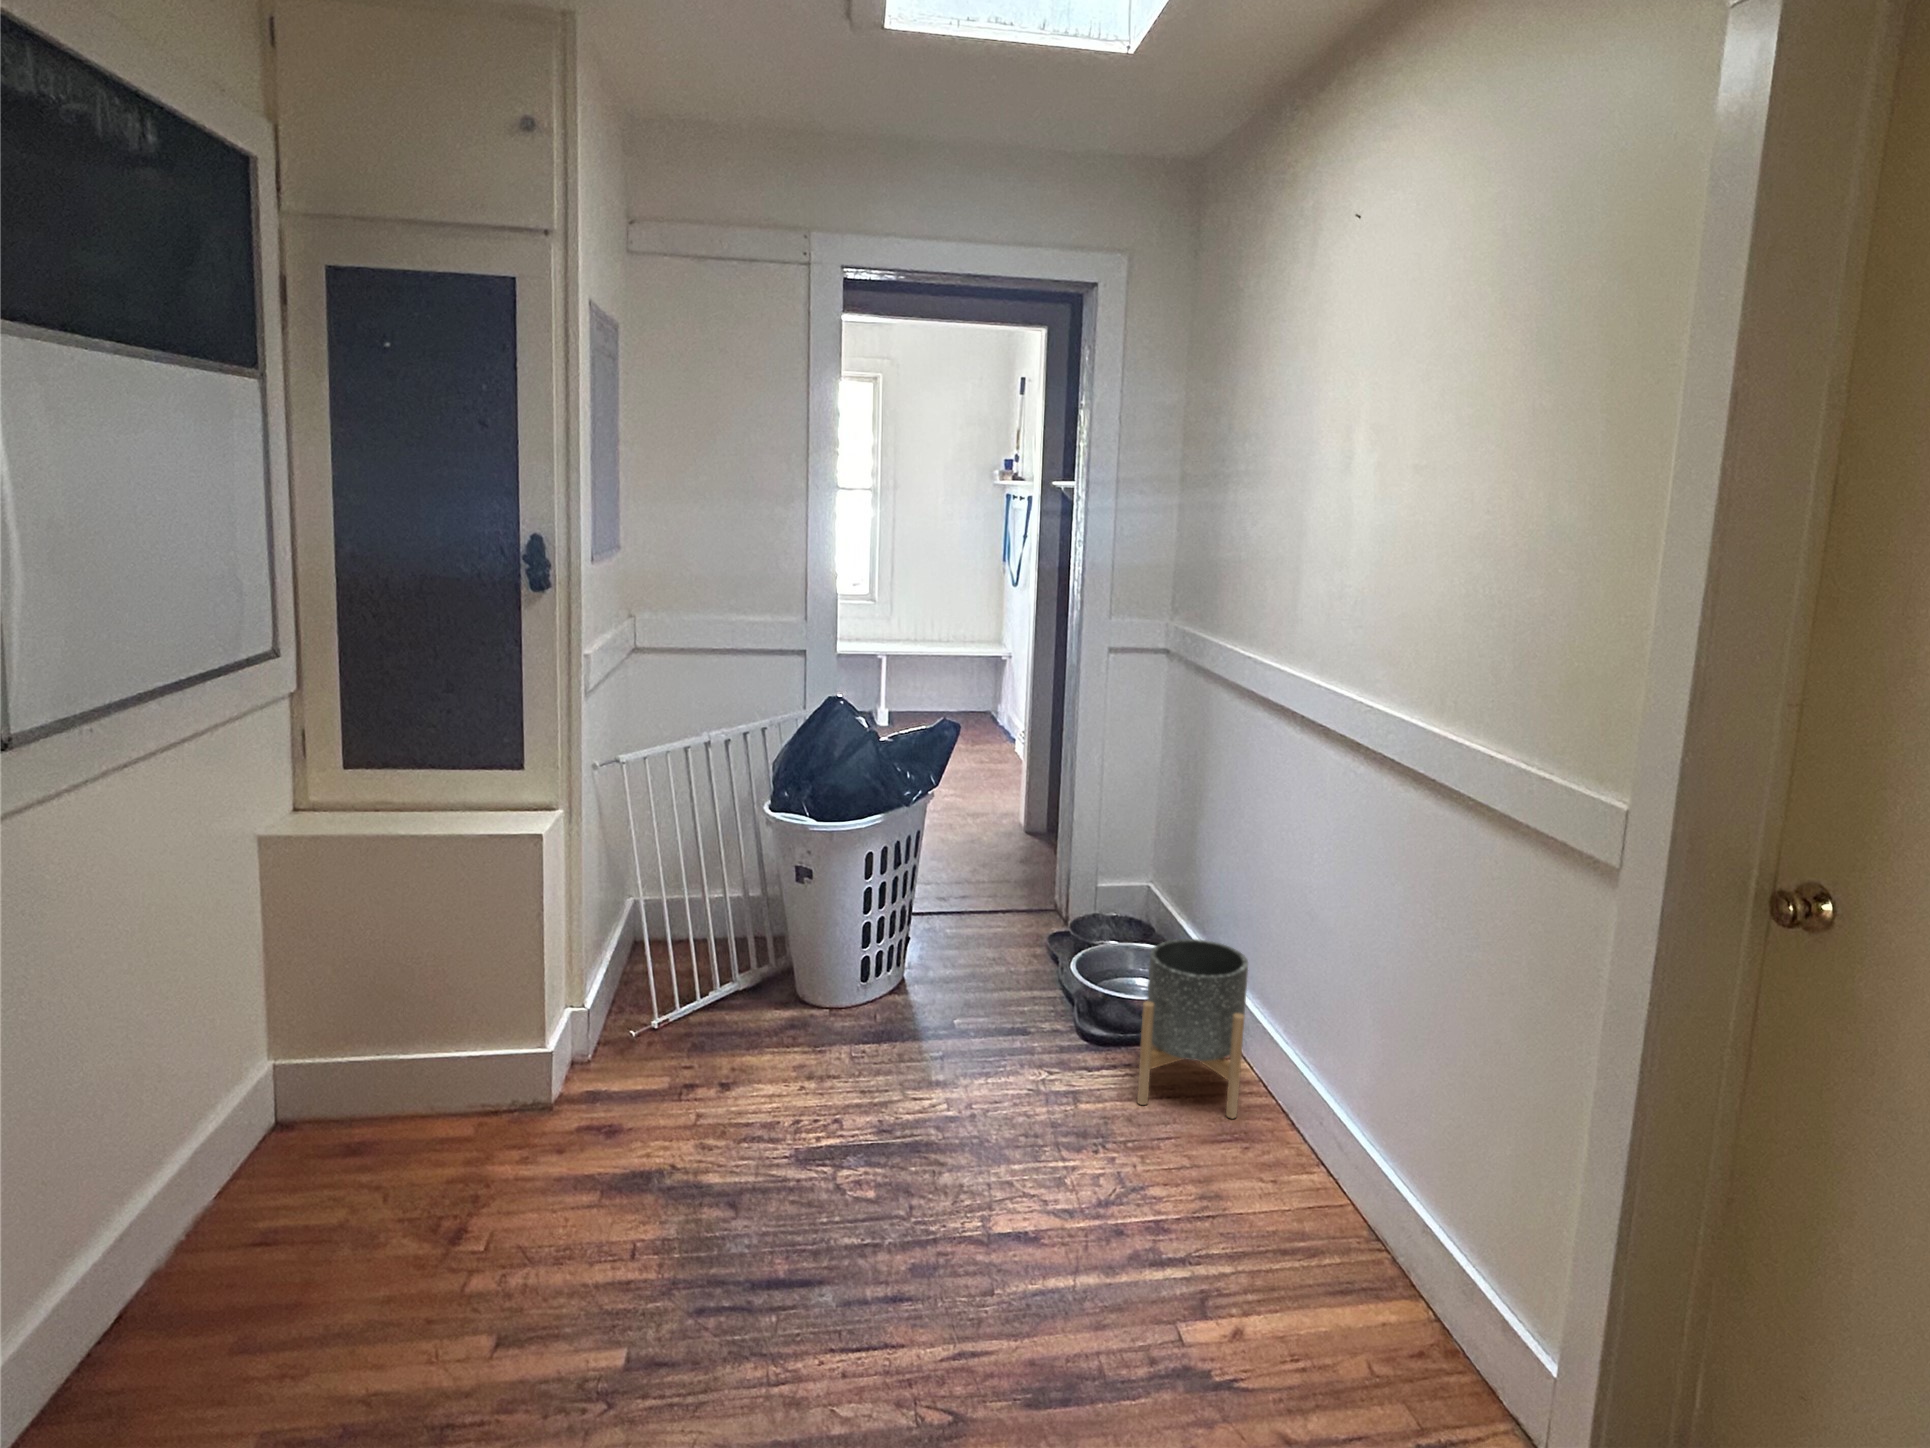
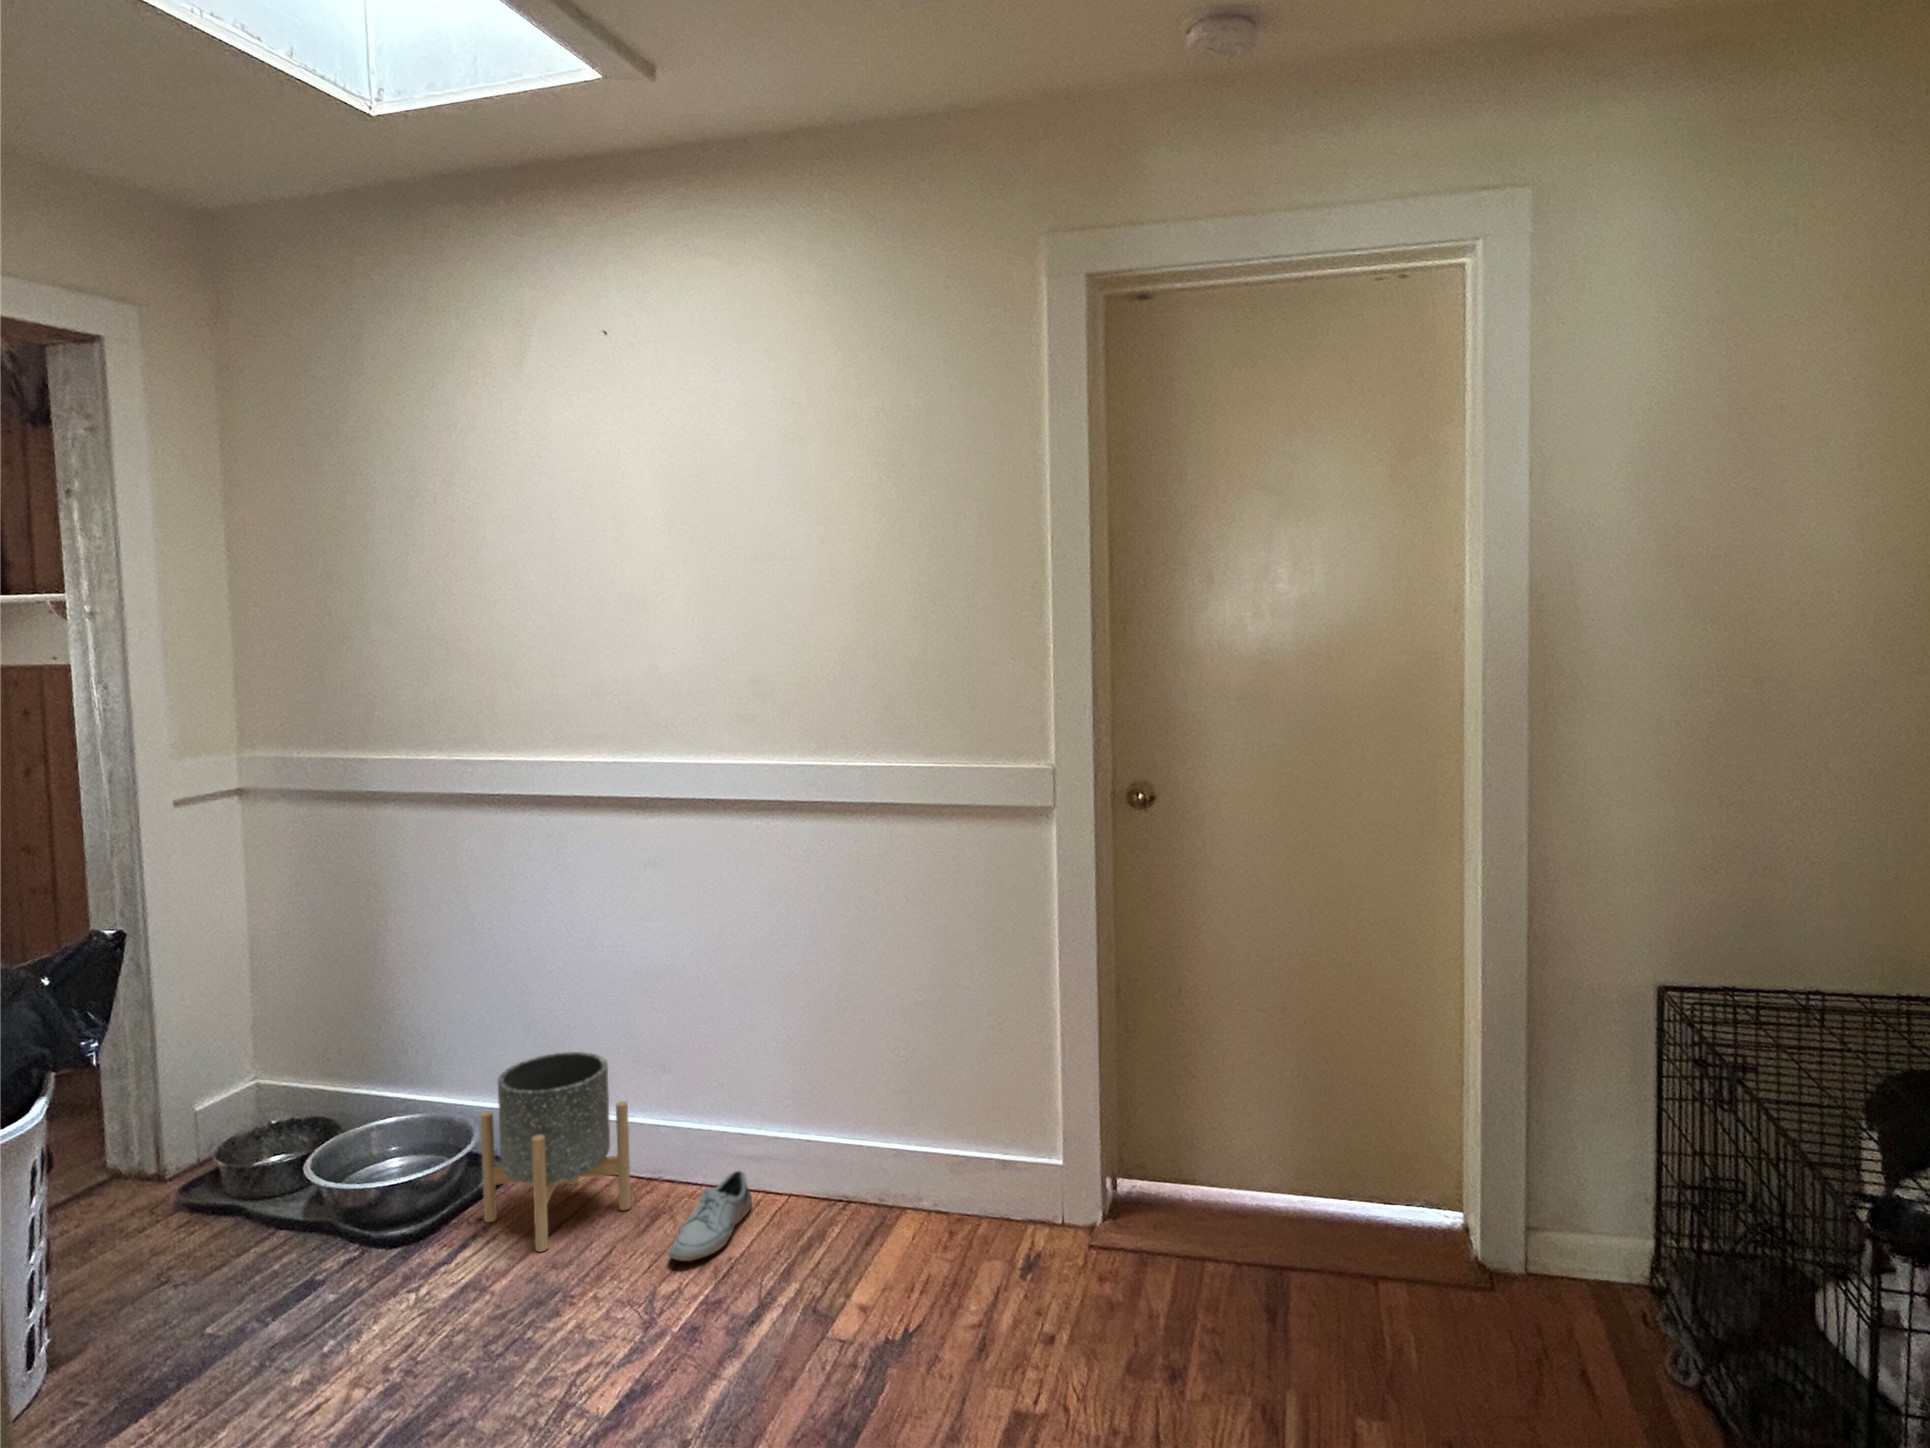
shoe: none [1181,1135,1314,1196] -> present [669,1171,752,1261]

